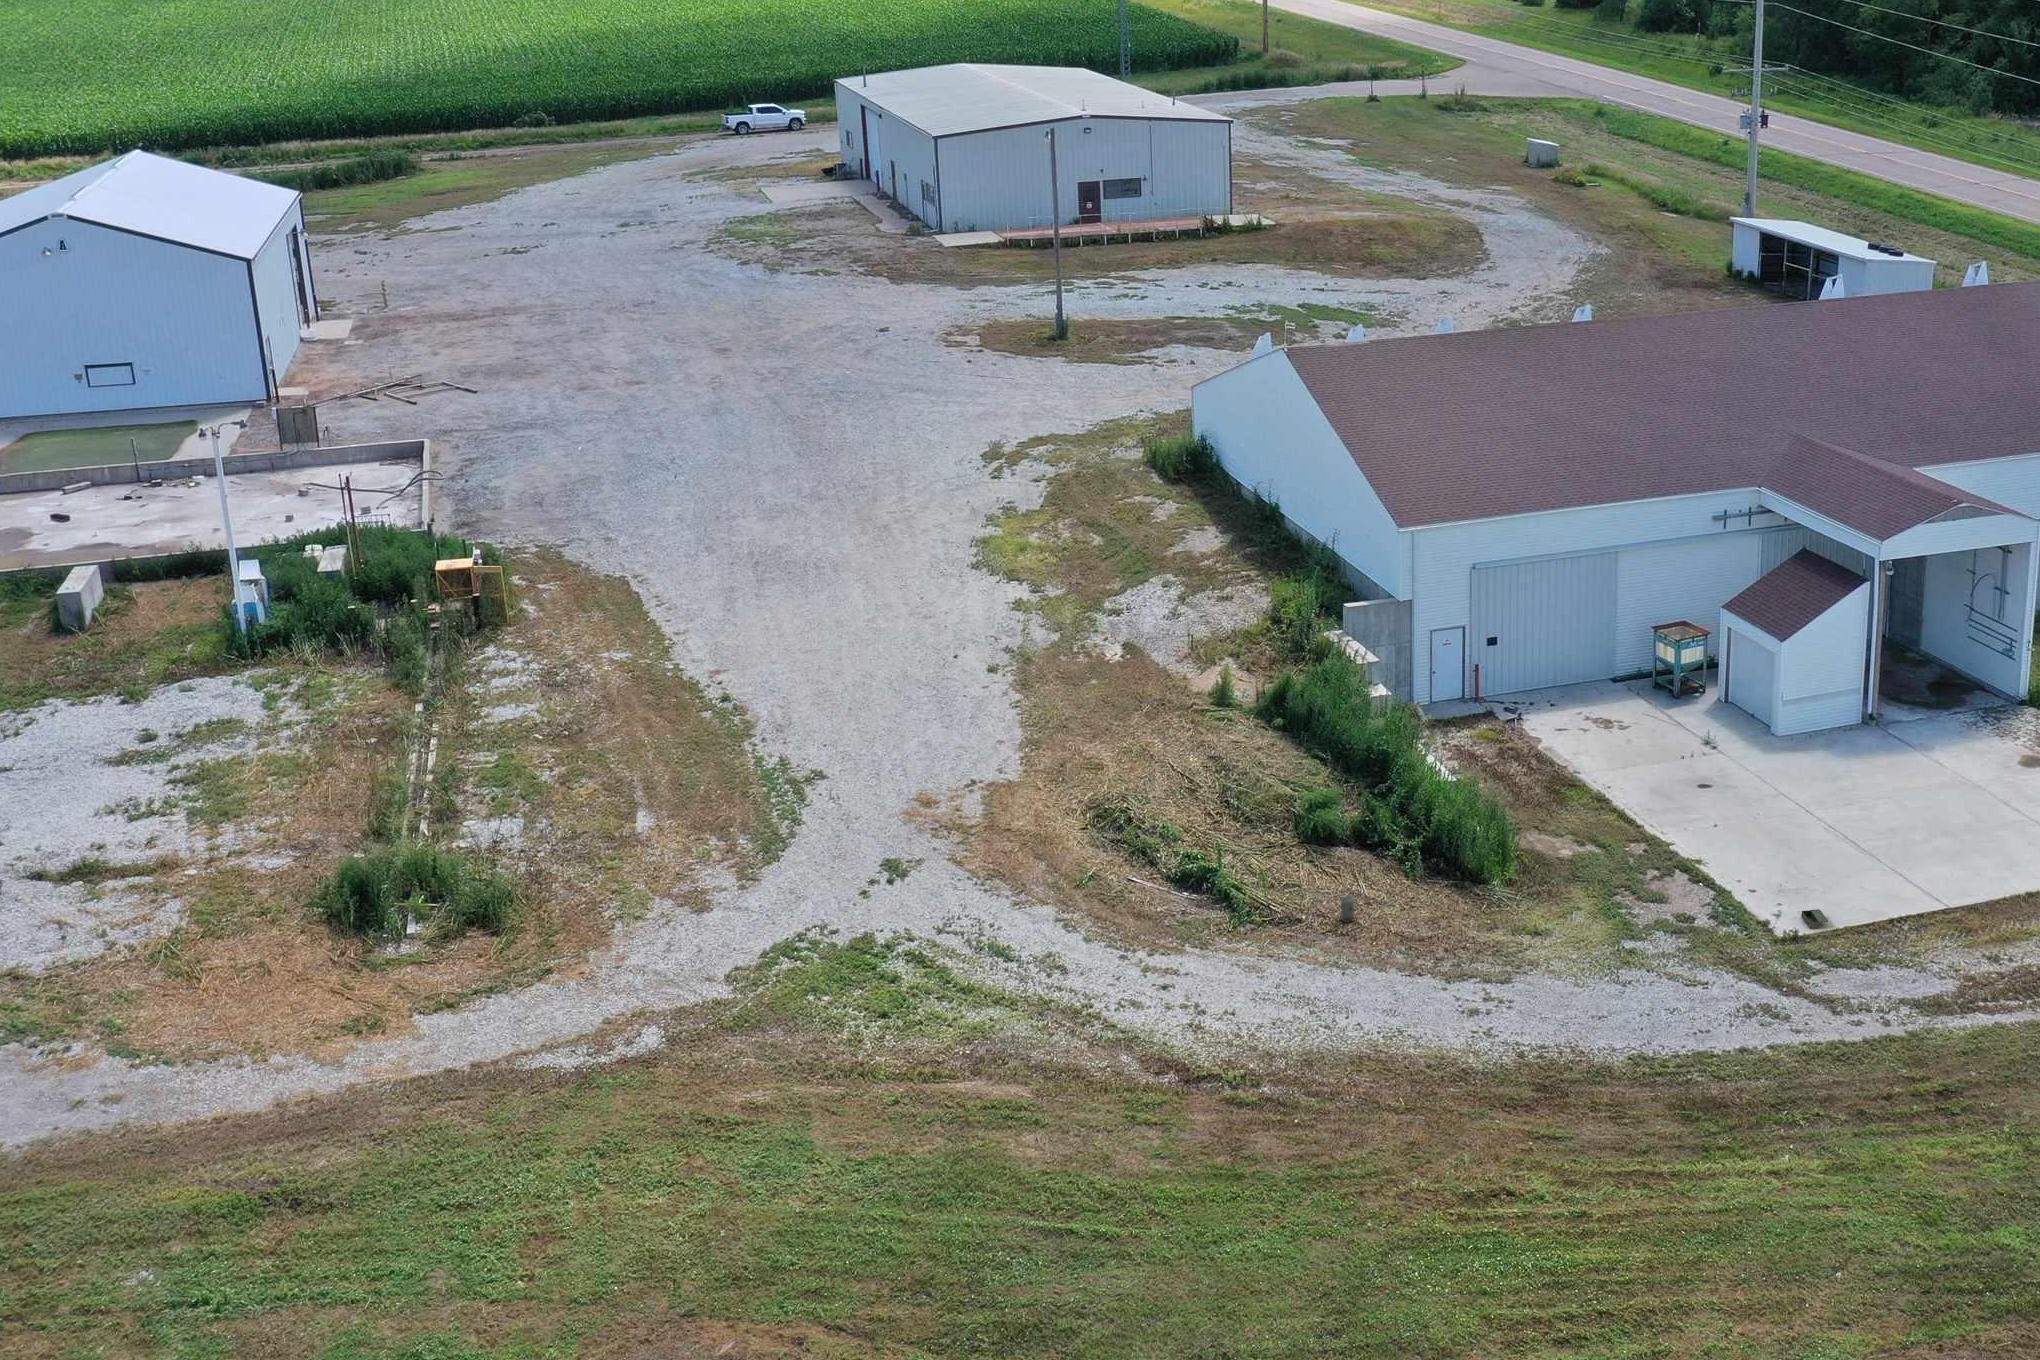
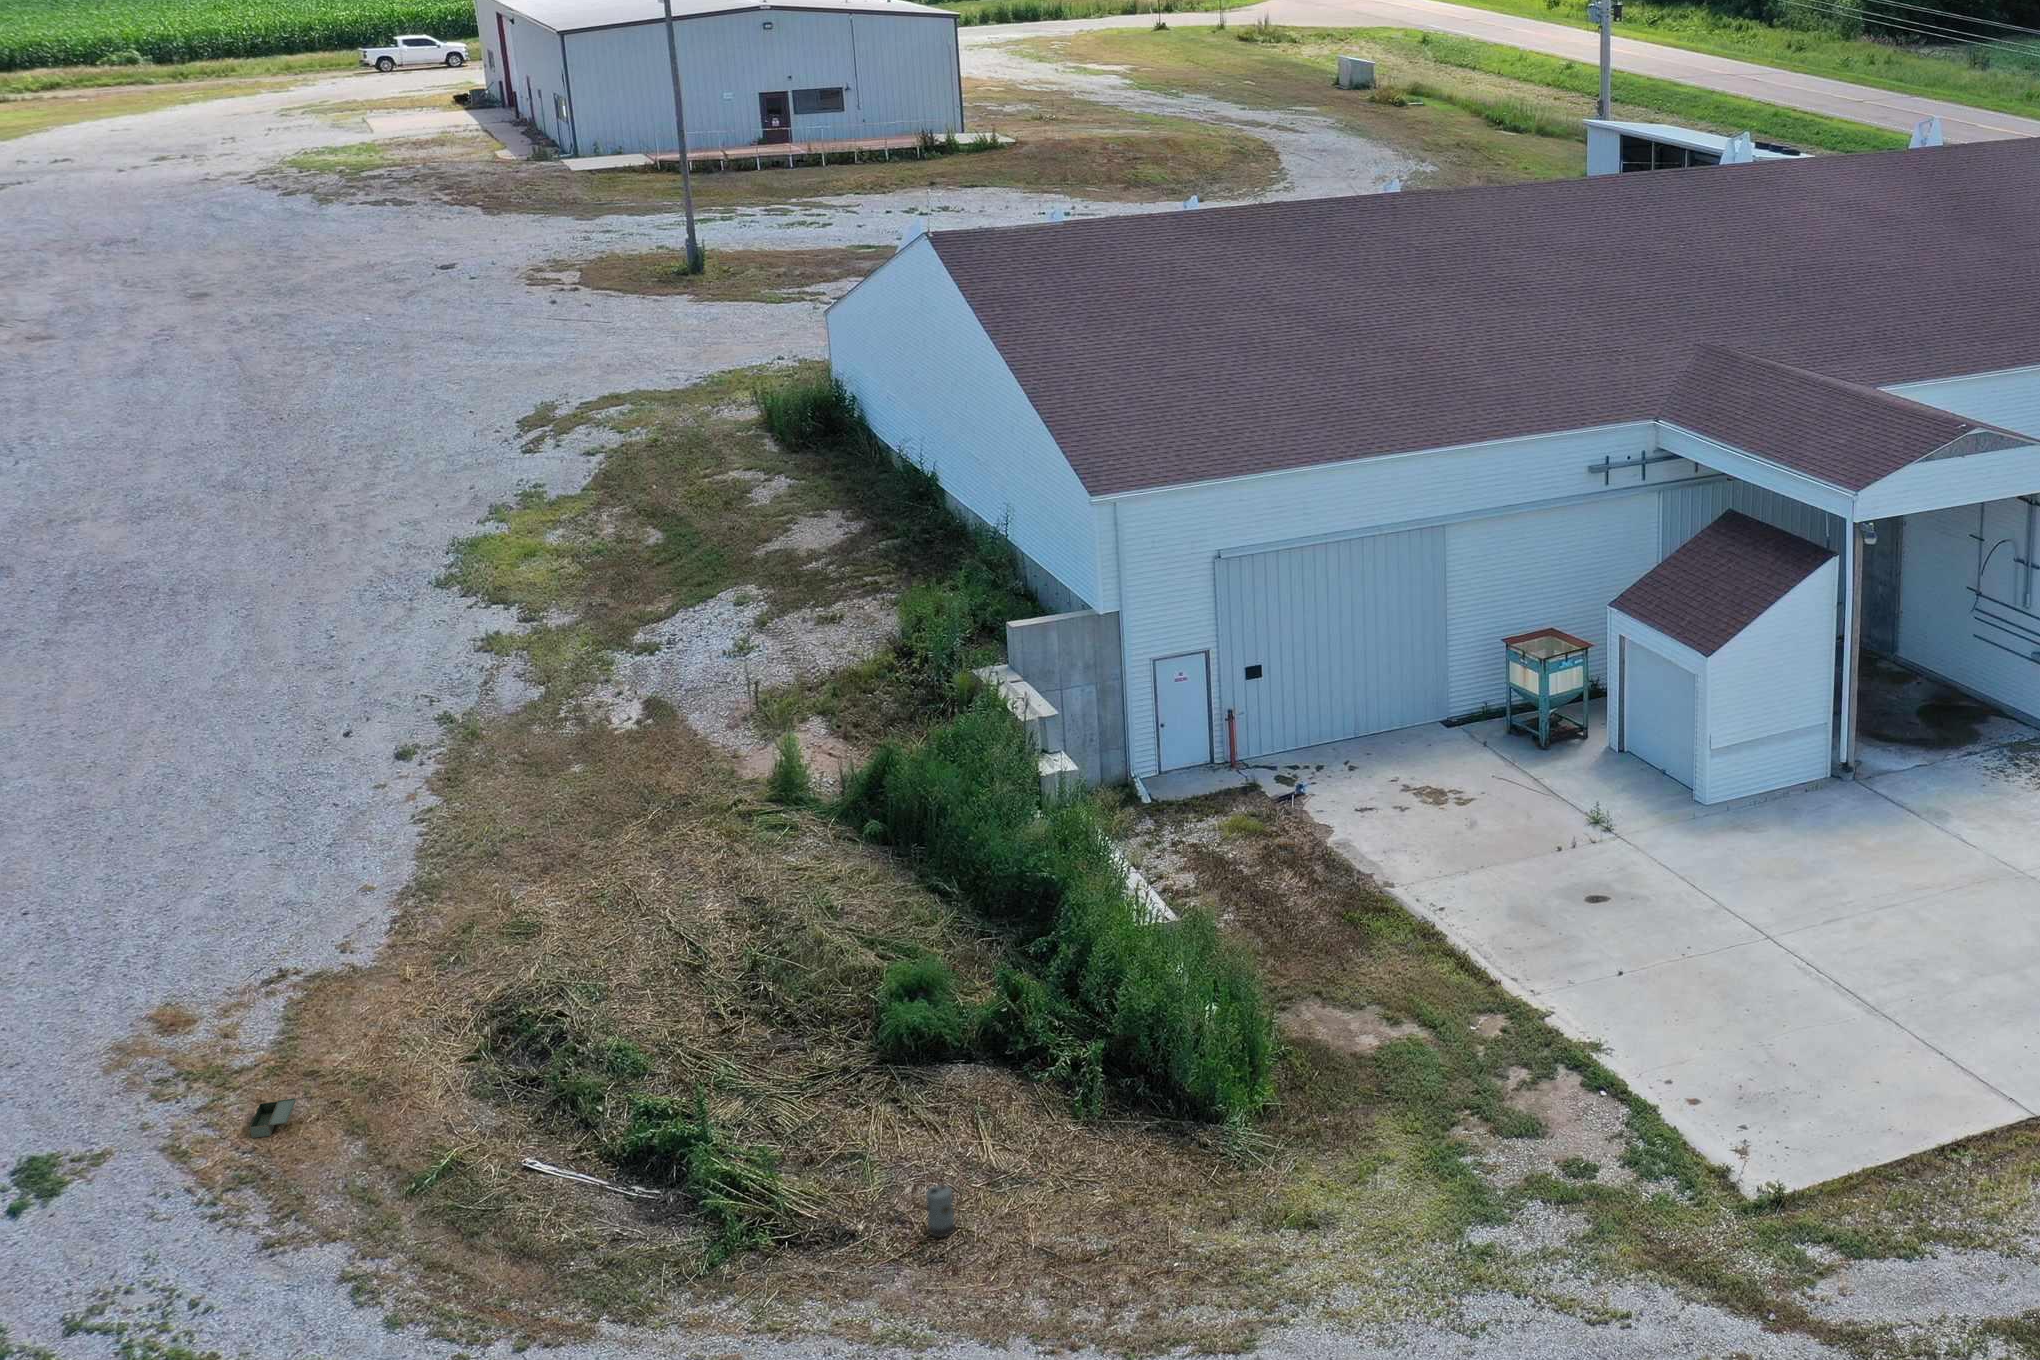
toolbox: present [1801,909,1828,929] -> present [249,1099,296,1138]

